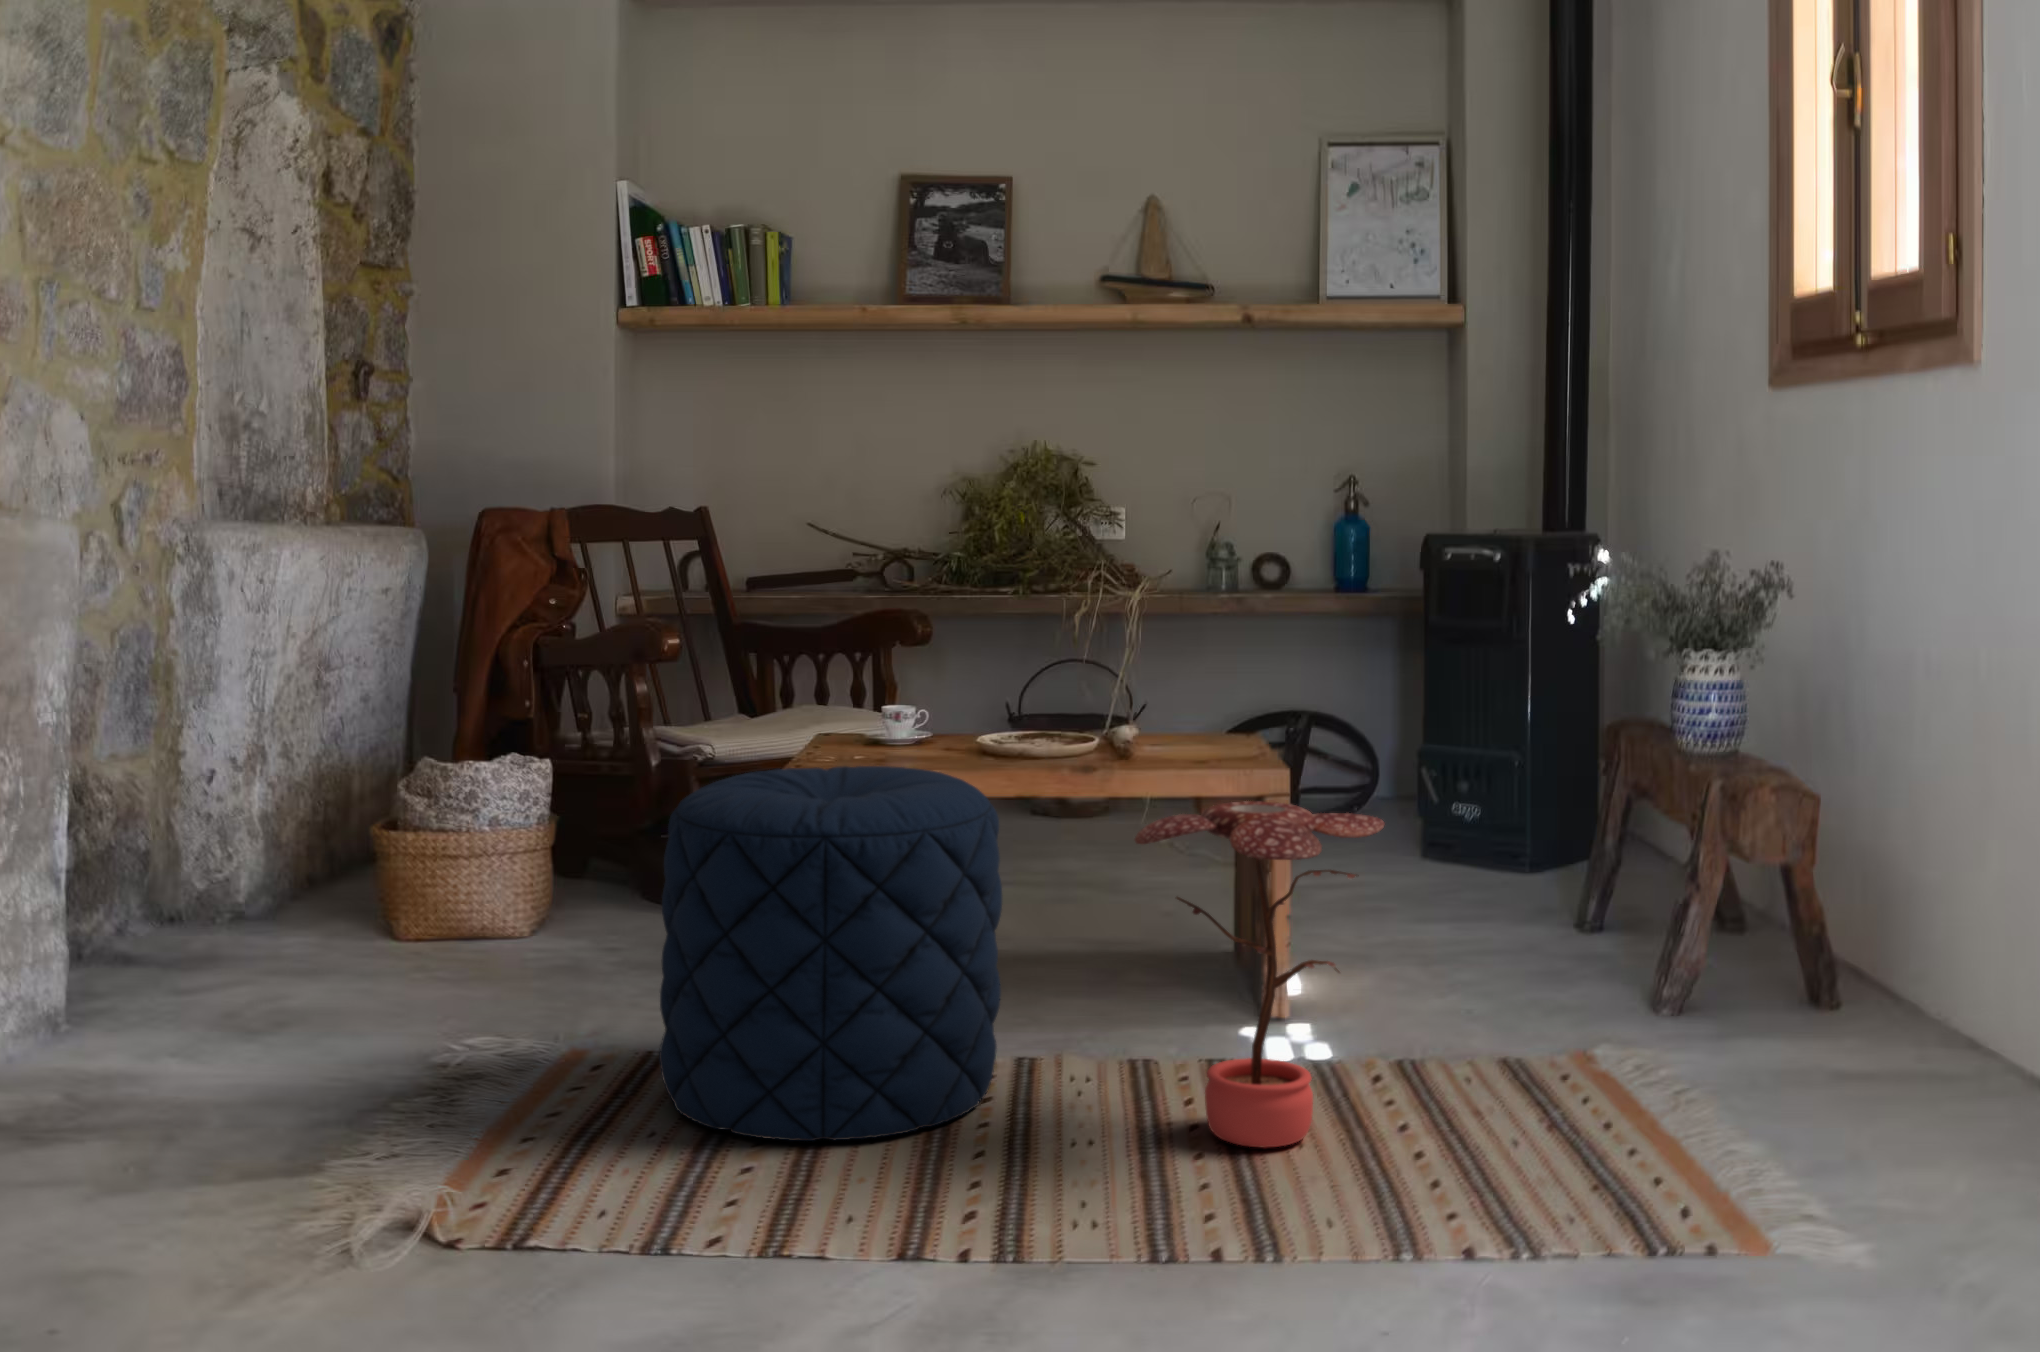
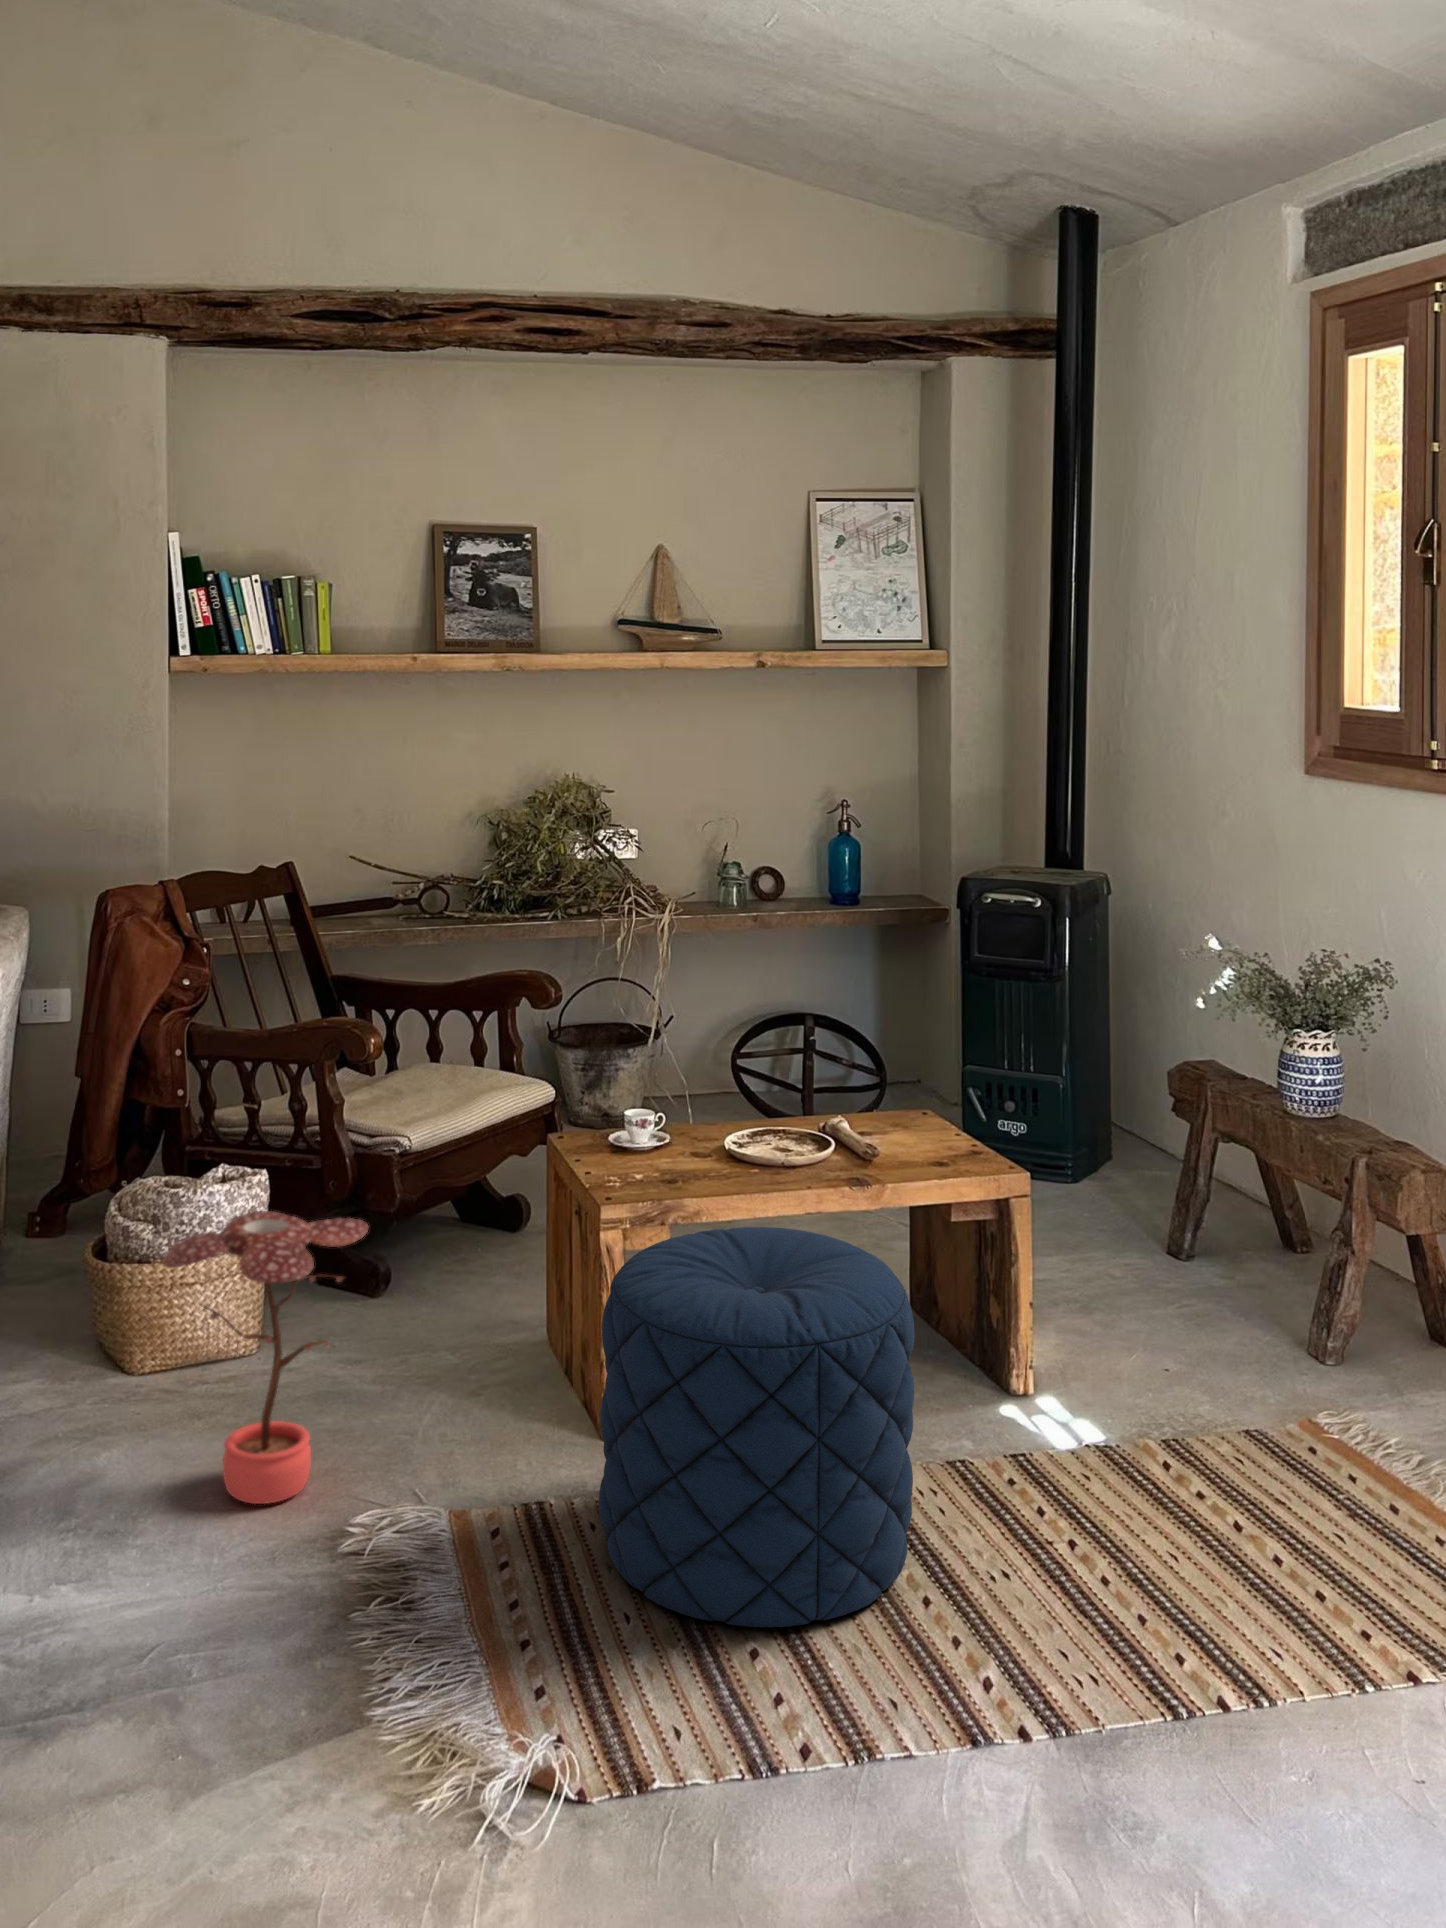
potted plant: present [1135,801,1384,1148] -> present [163,1211,369,1504]

